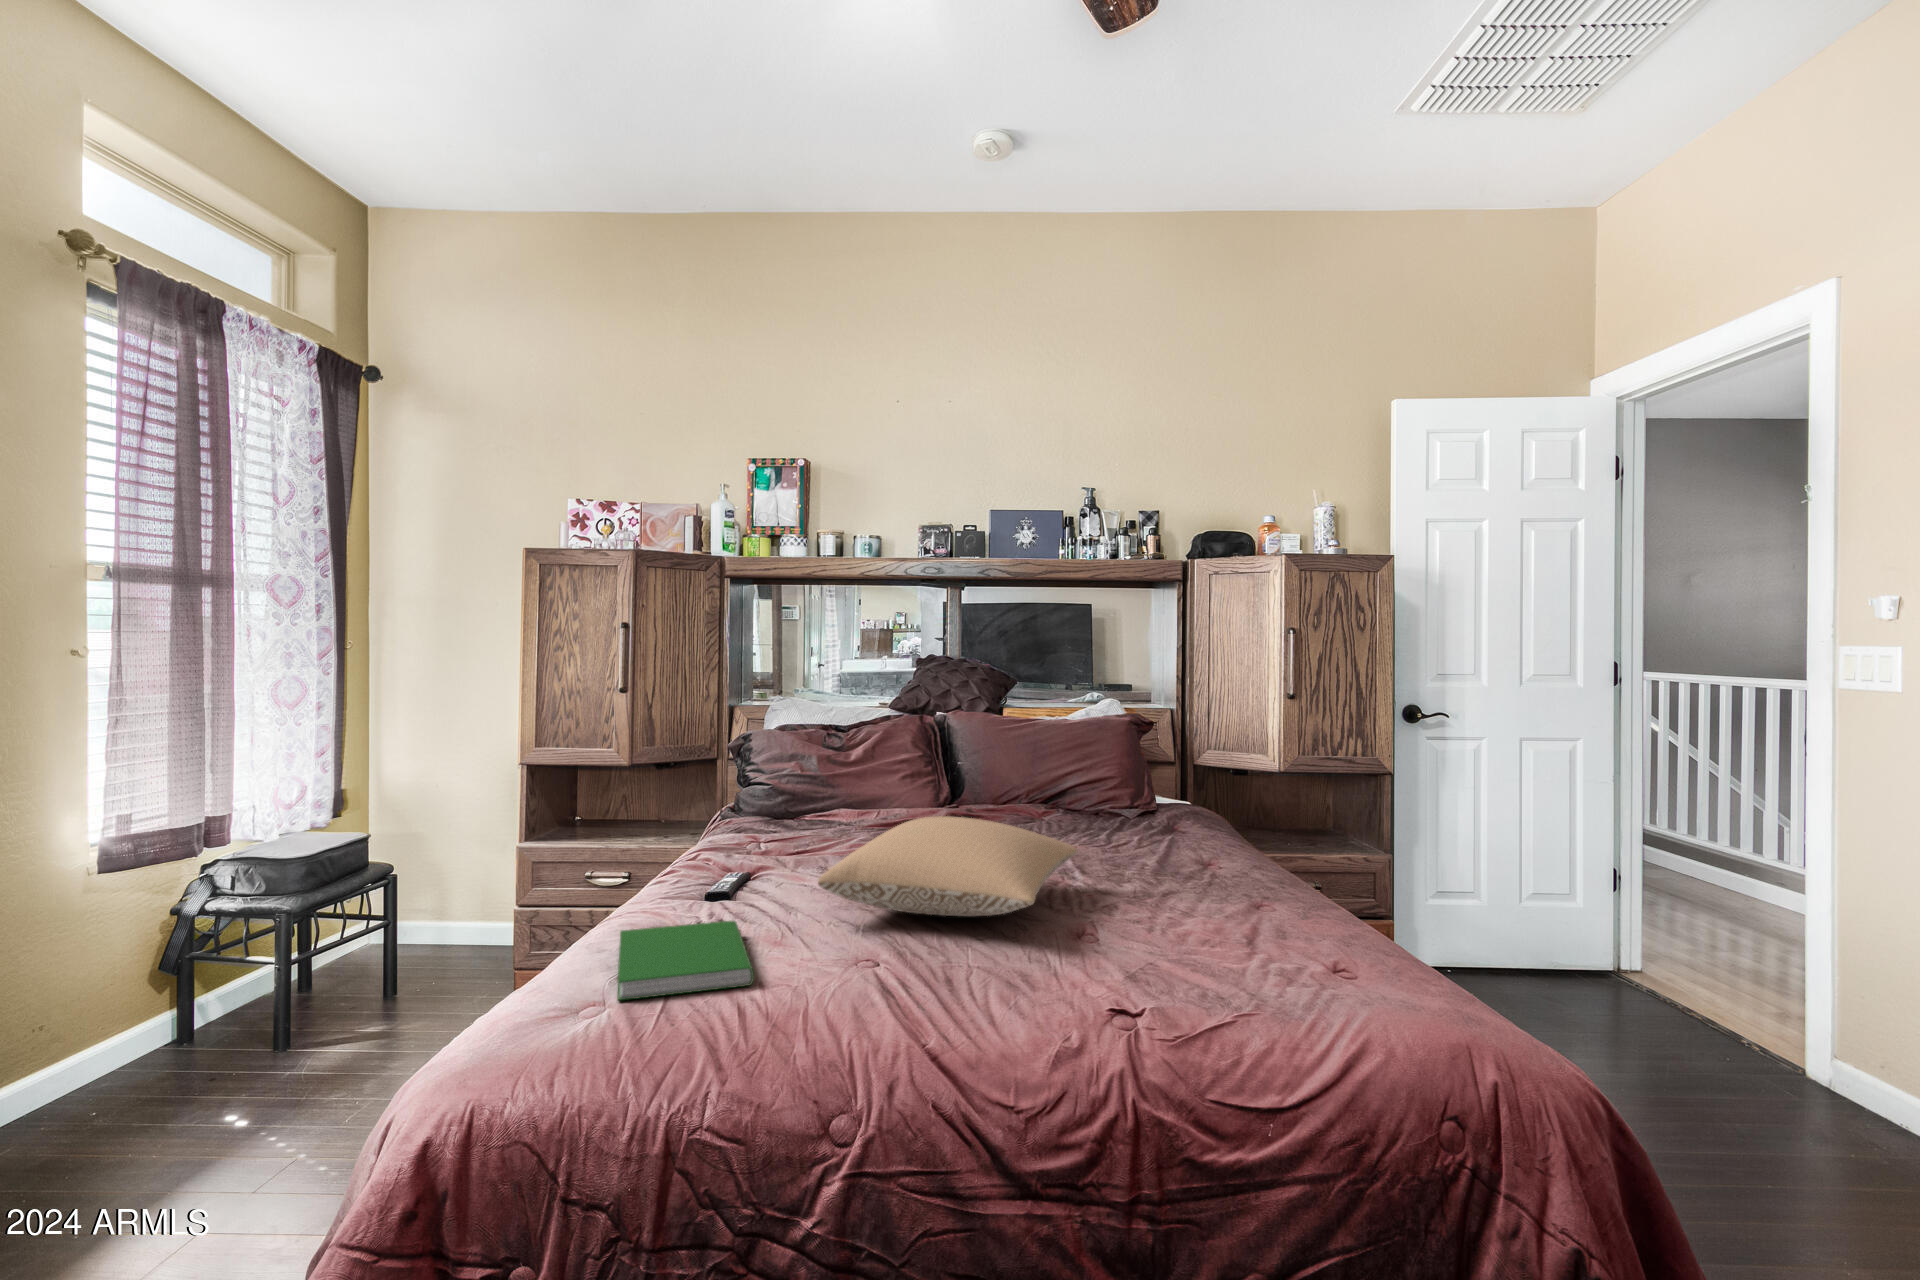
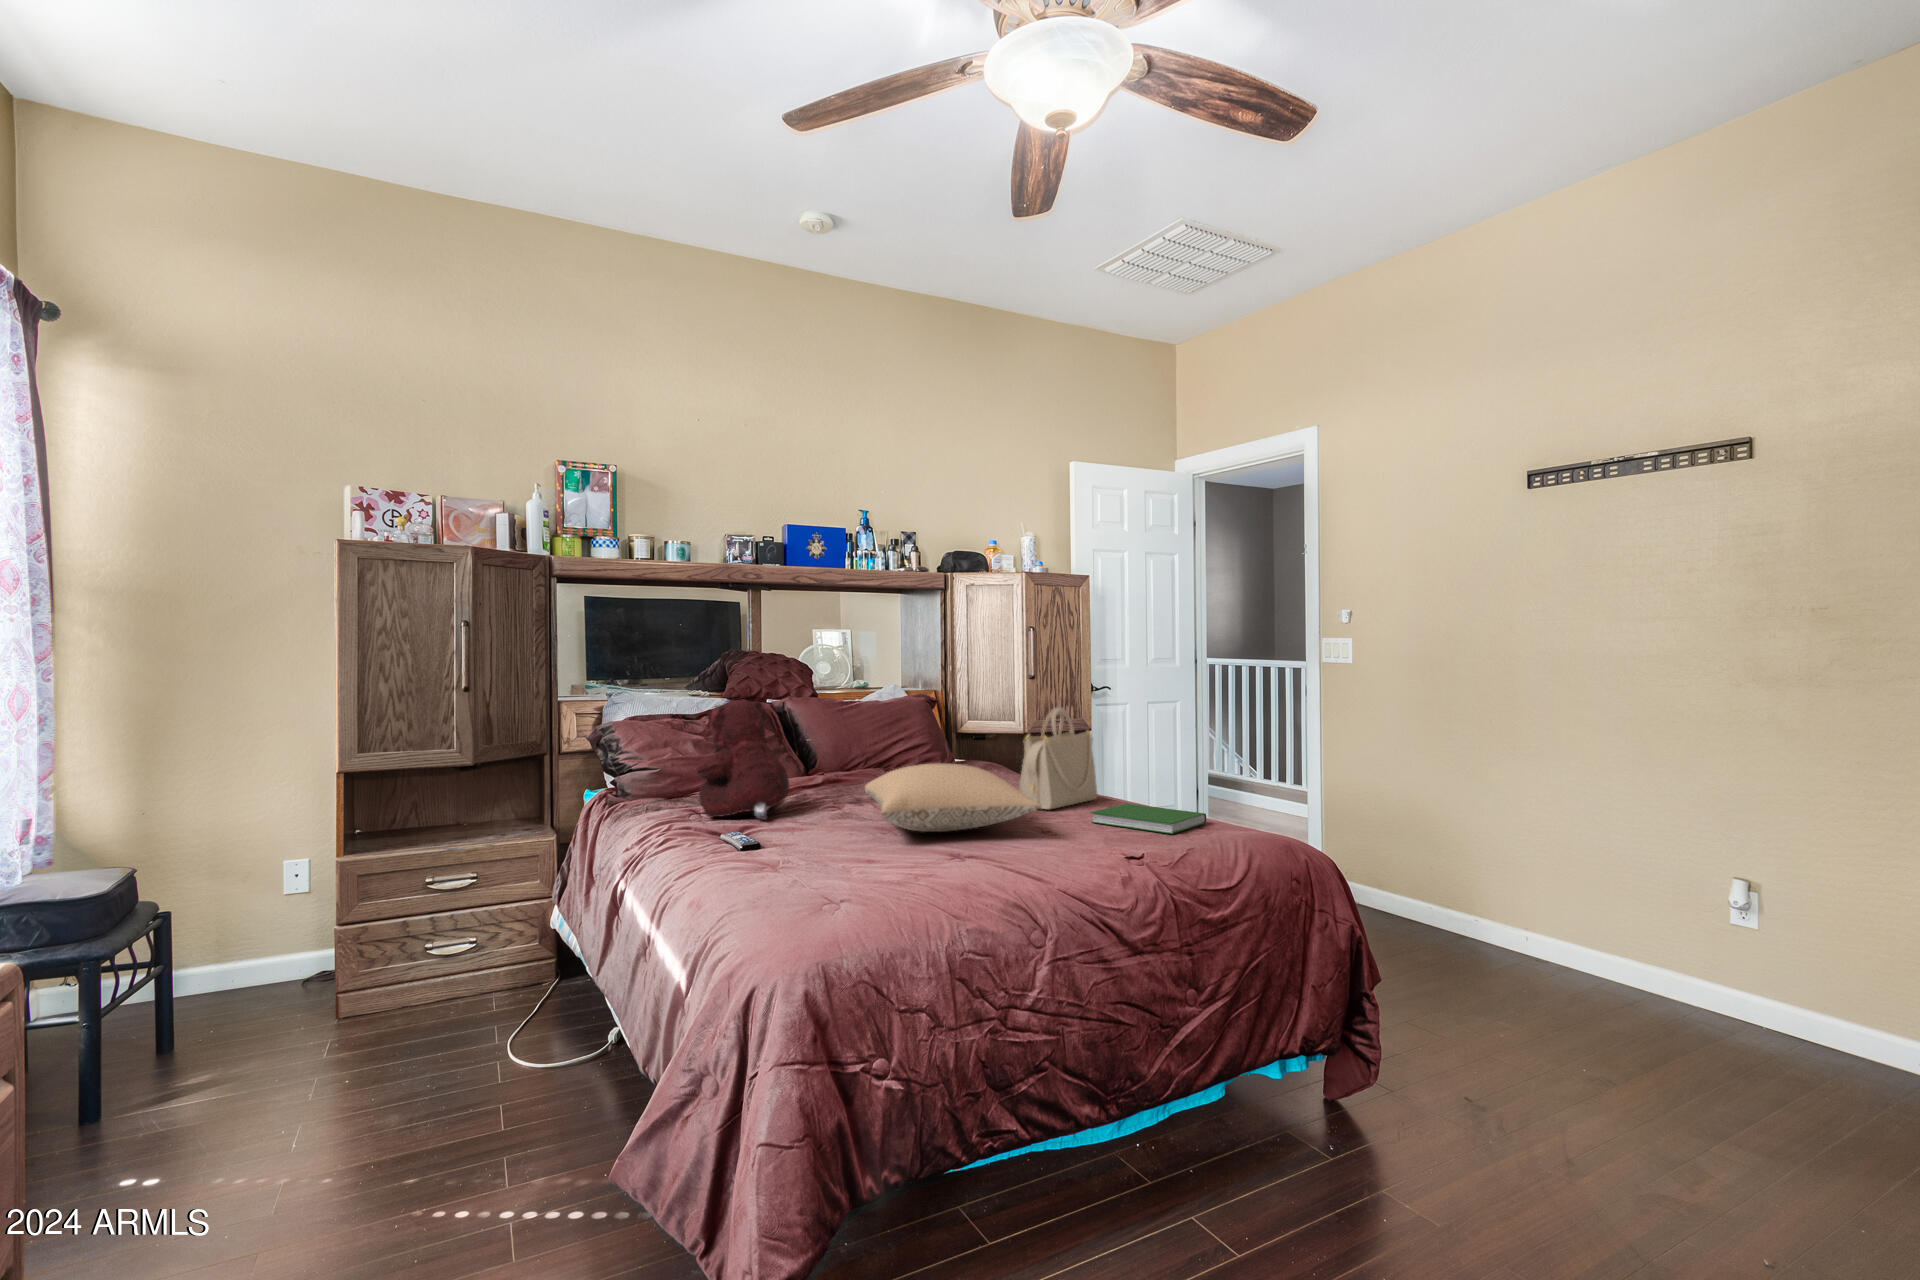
teddy bear: none [738,714,850,862] -> present [697,699,790,820]
handbag: none [1119,748,1252,897] -> present [1020,707,1097,809]
hardcover book: present [617,921,754,1000] -> present [1091,804,1206,834]

